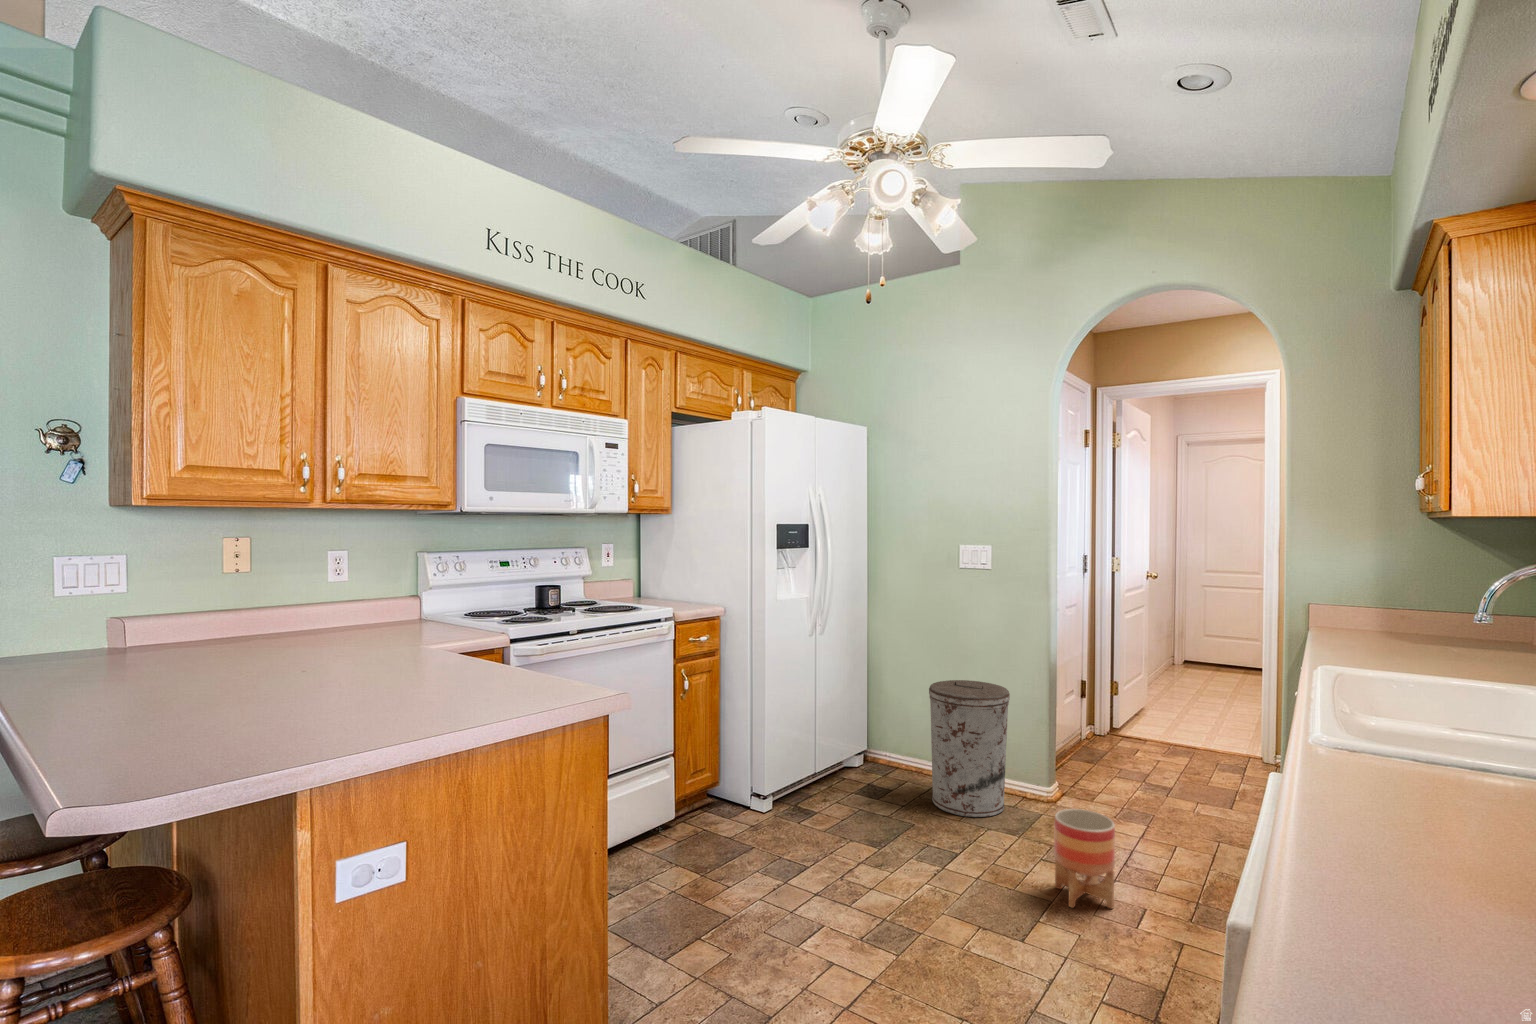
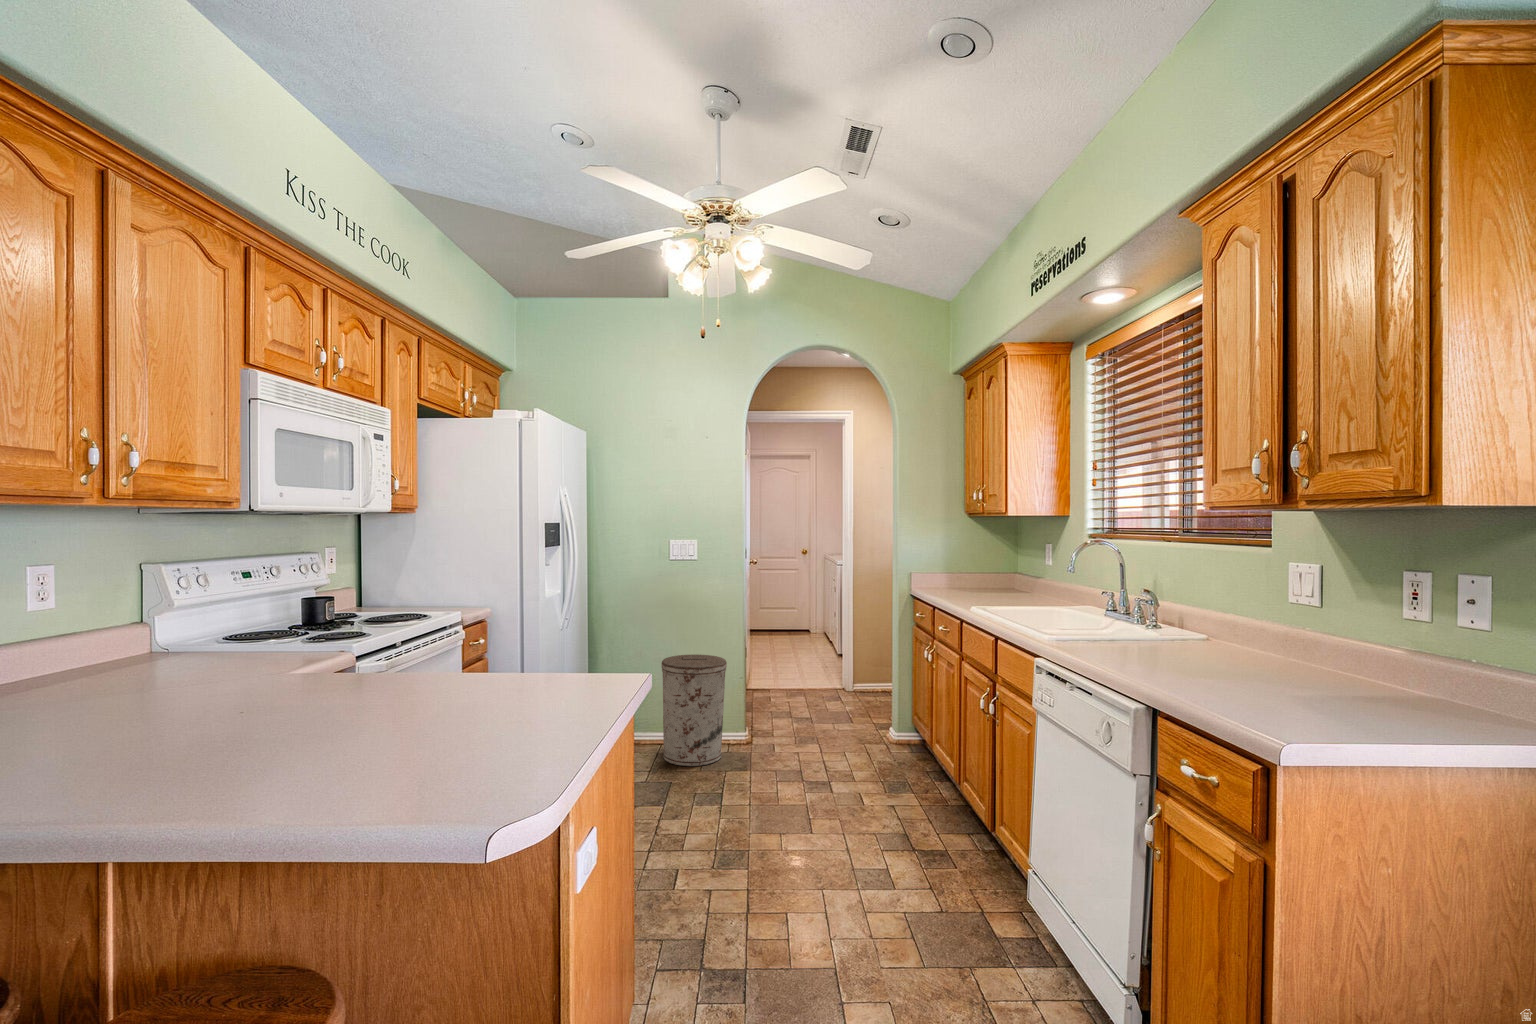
planter: present [1054,809,1115,909] -> none [800,734,843,805]

